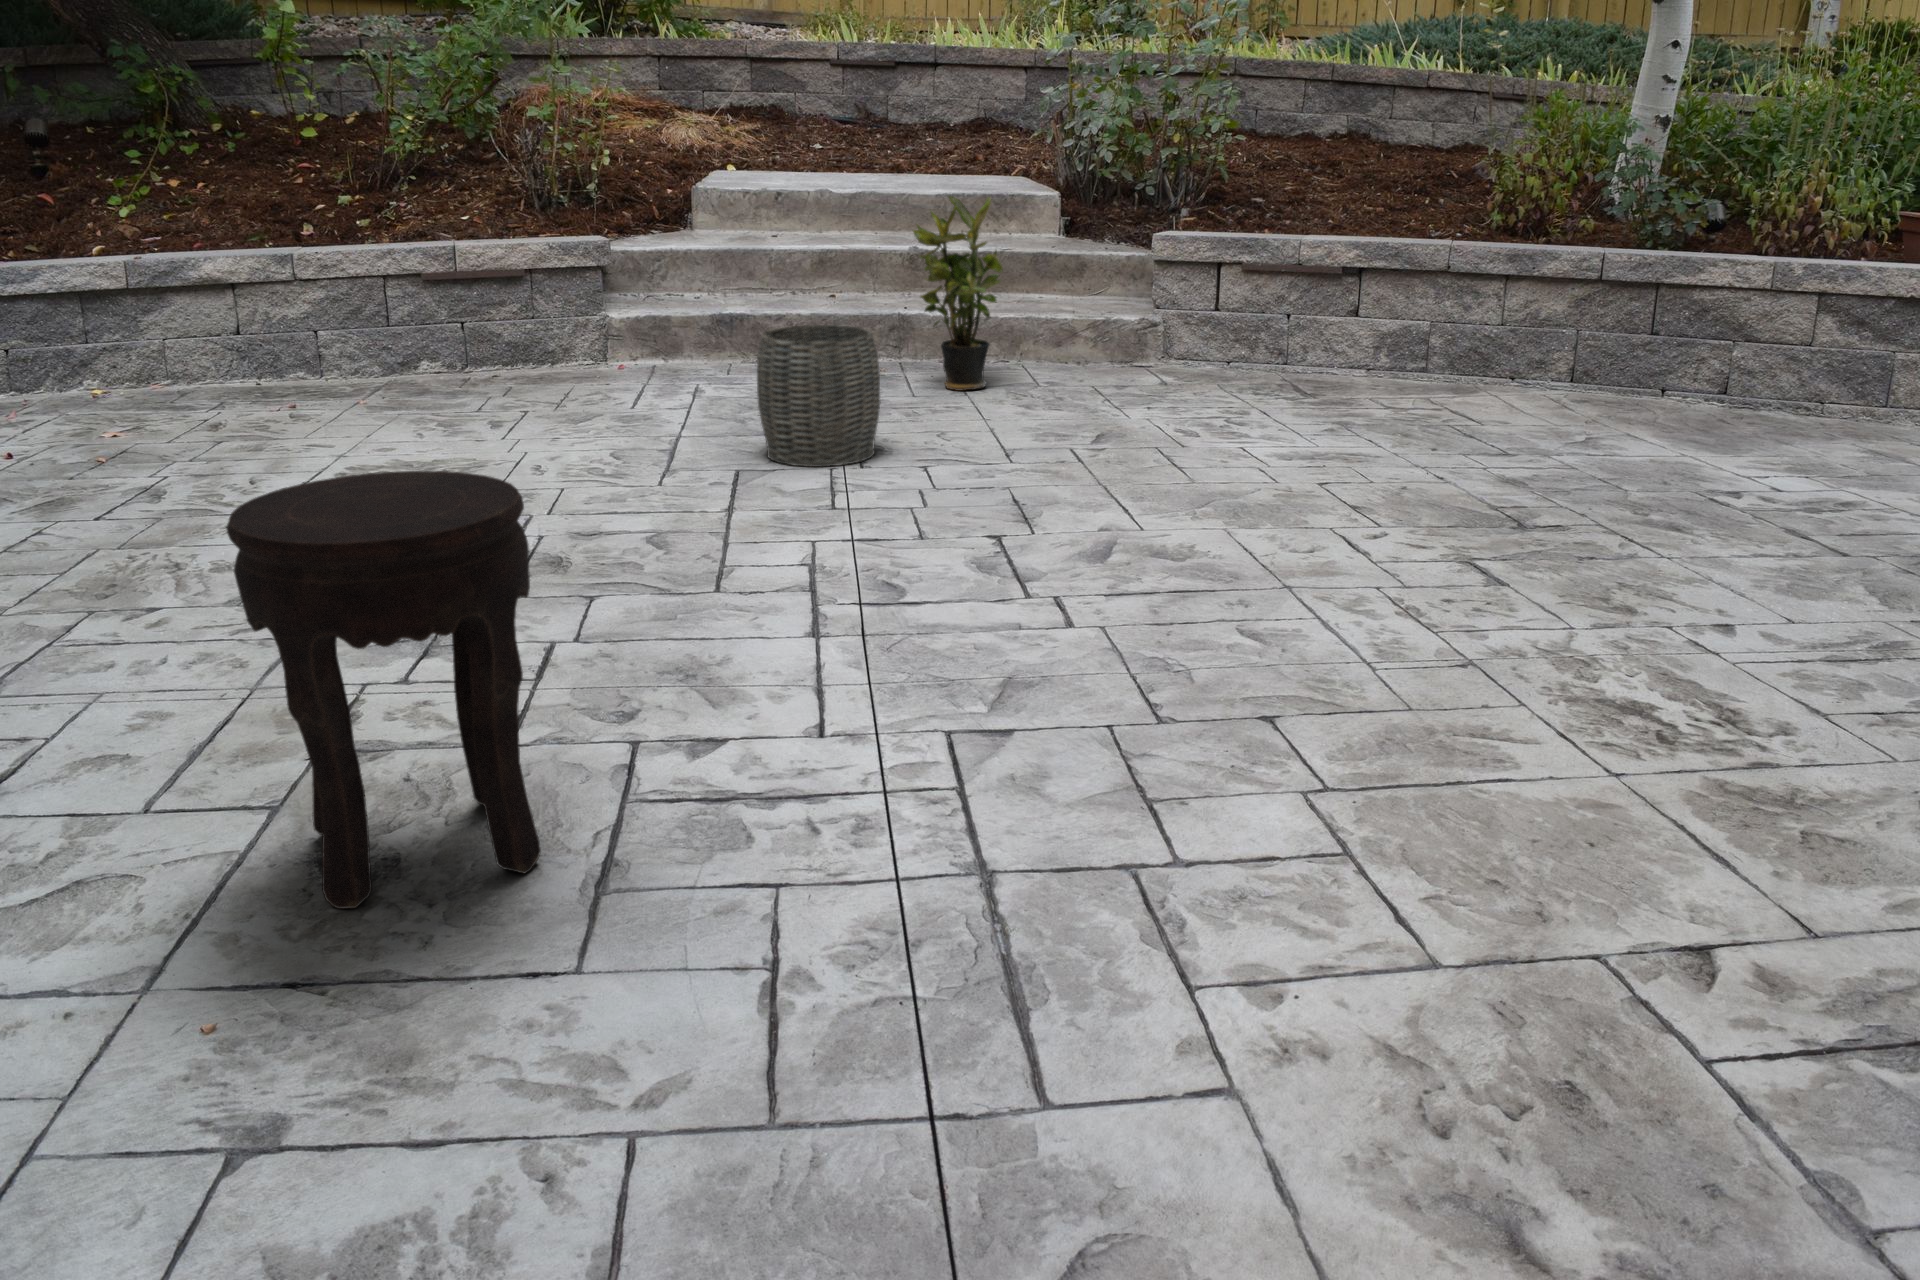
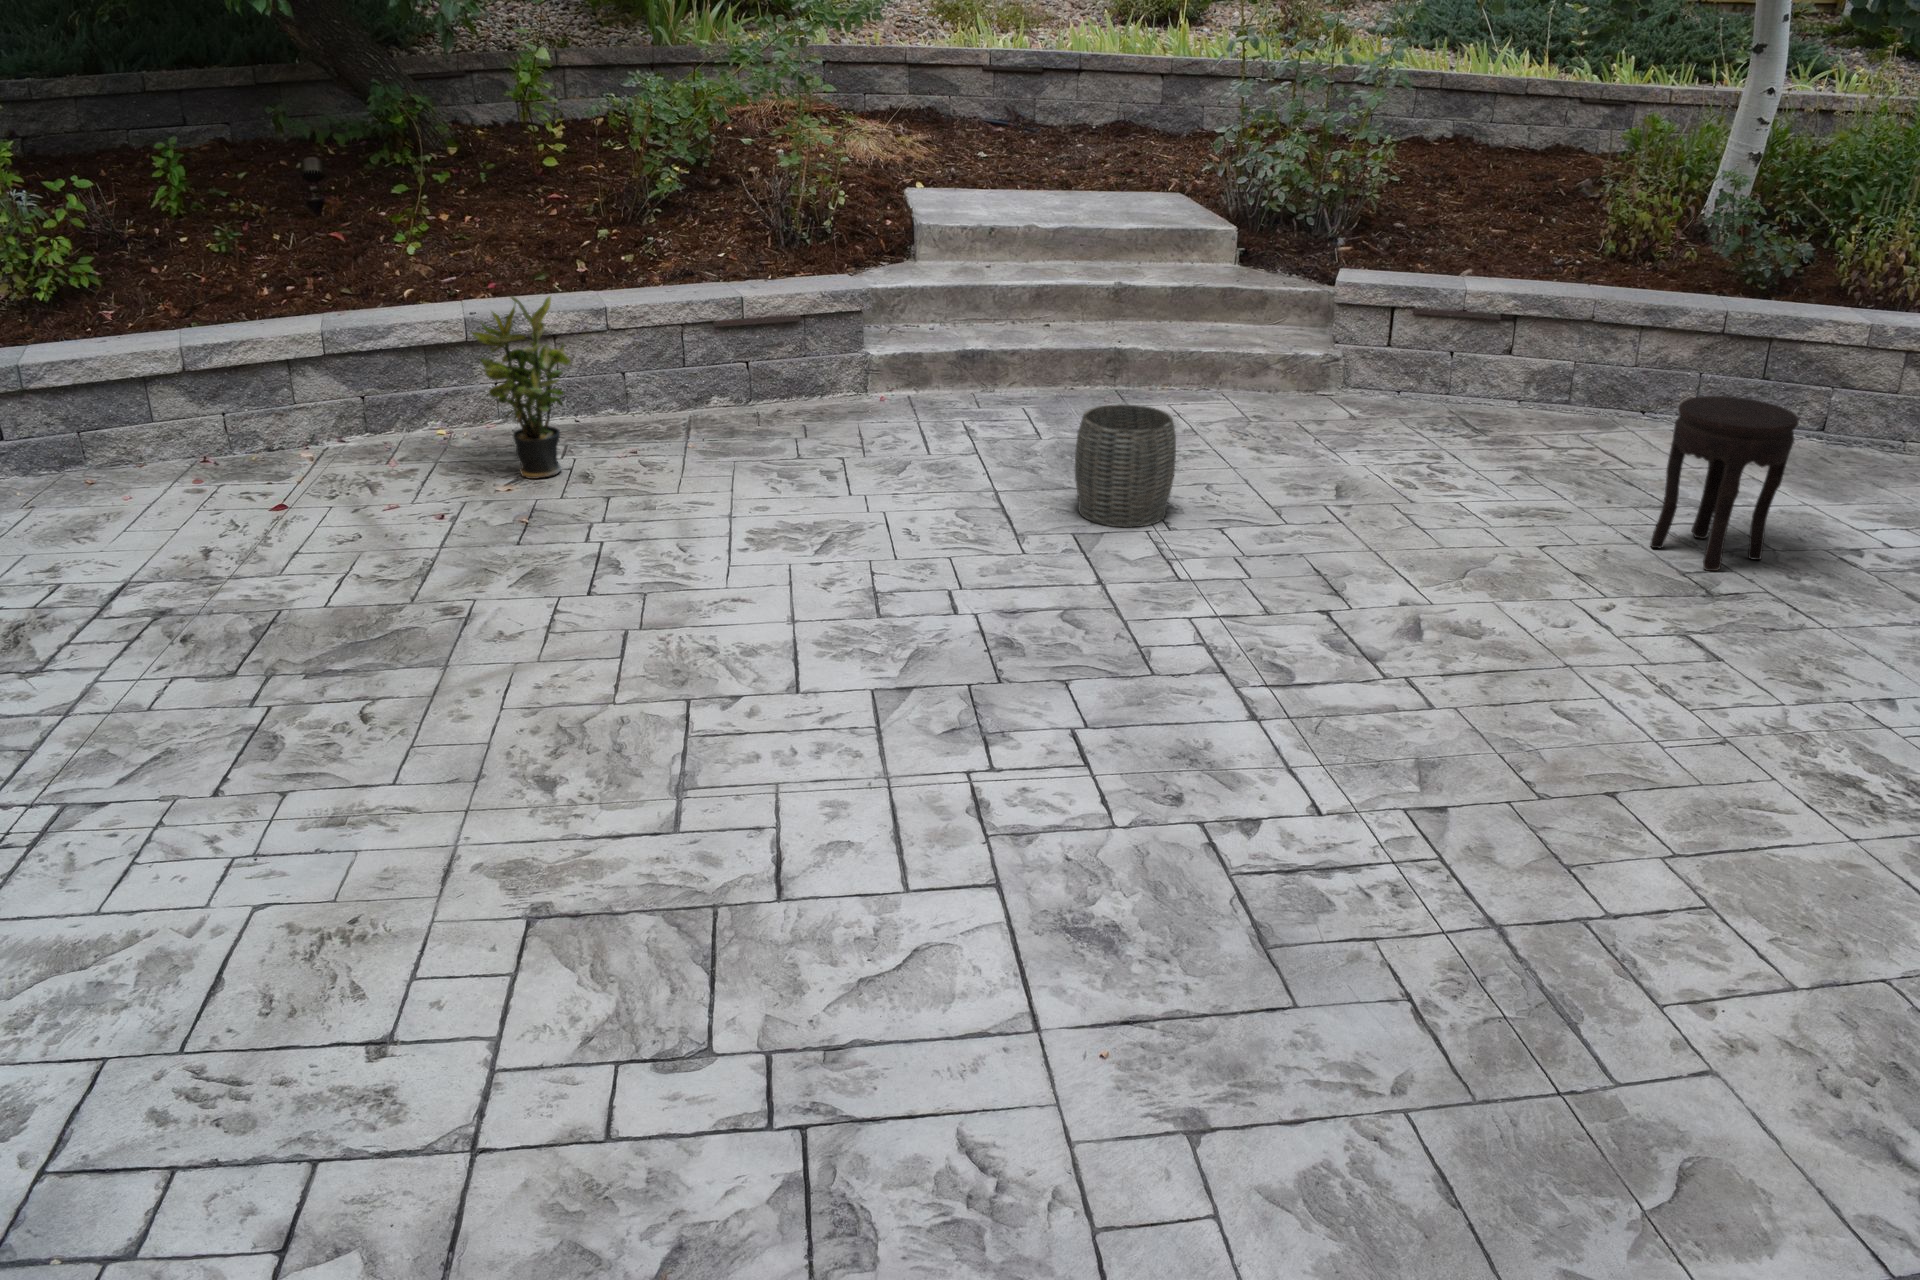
potted plant: present [913,196,1003,391] -> present [472,296,571,479]
side table: present [226,471,541,909] -> present [1650,396,1799,571]

